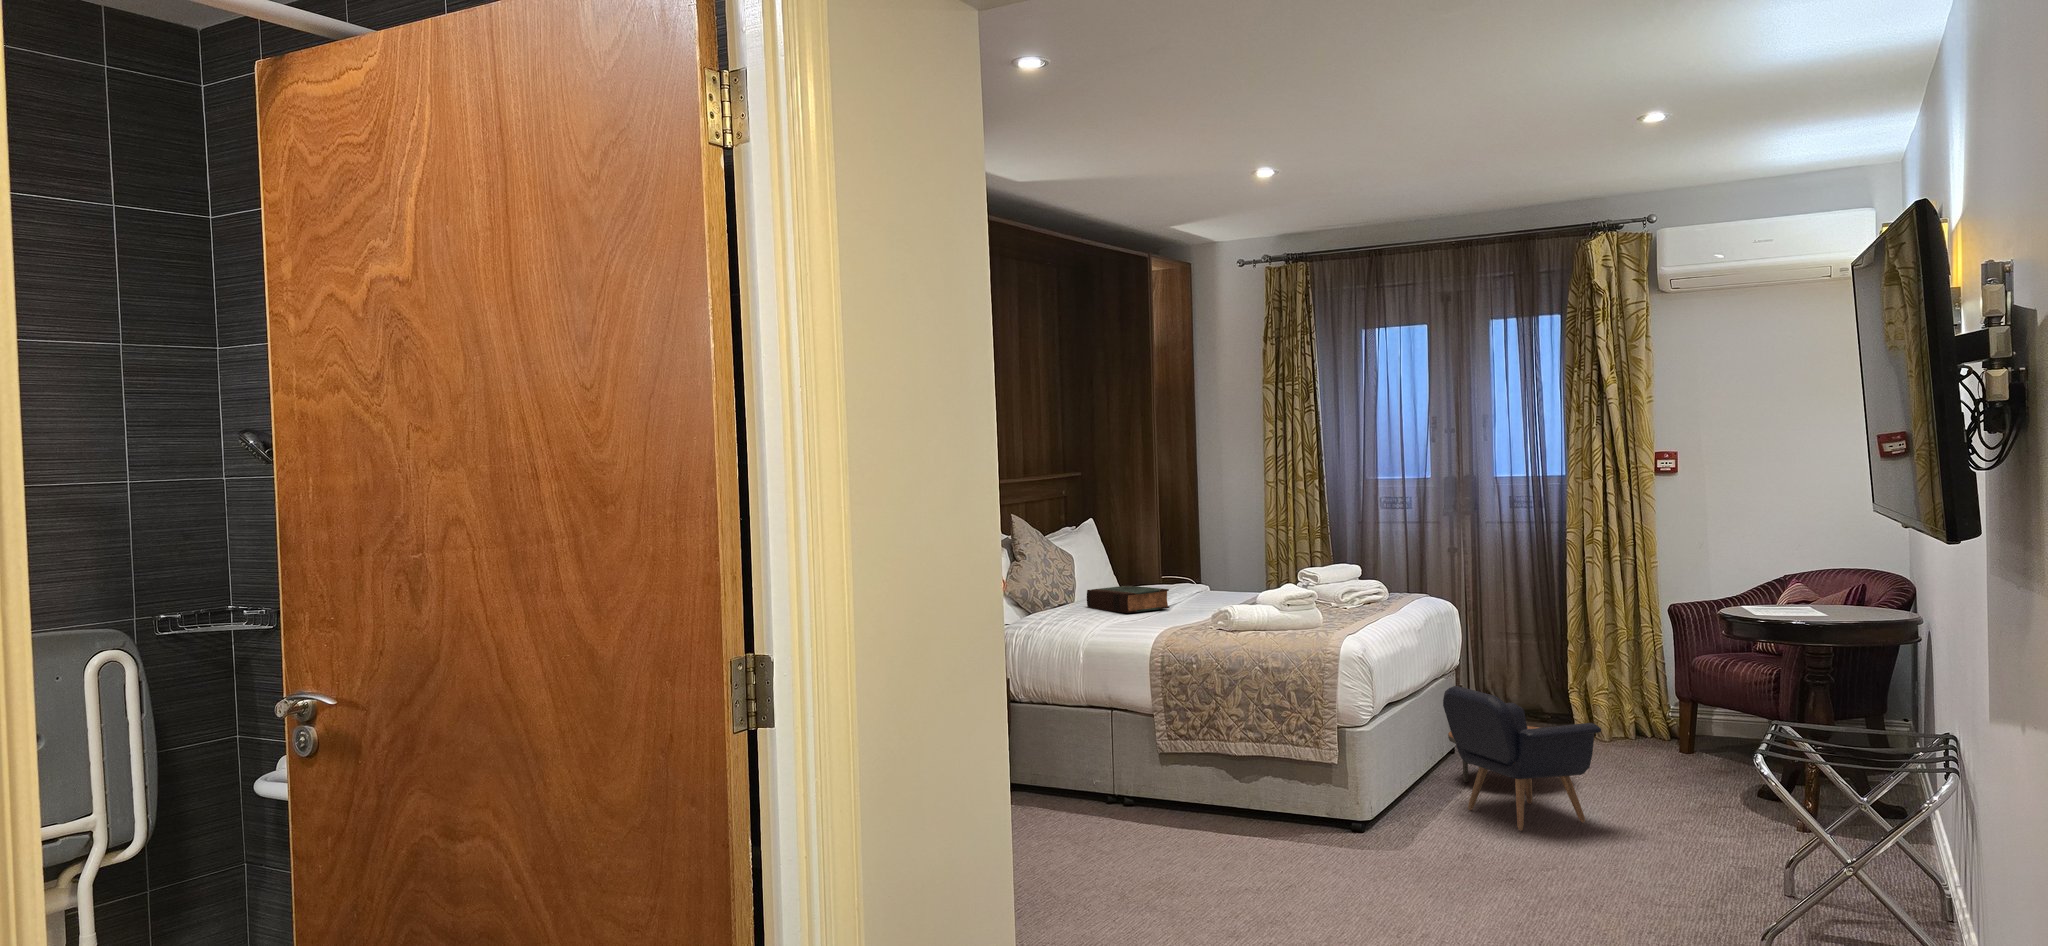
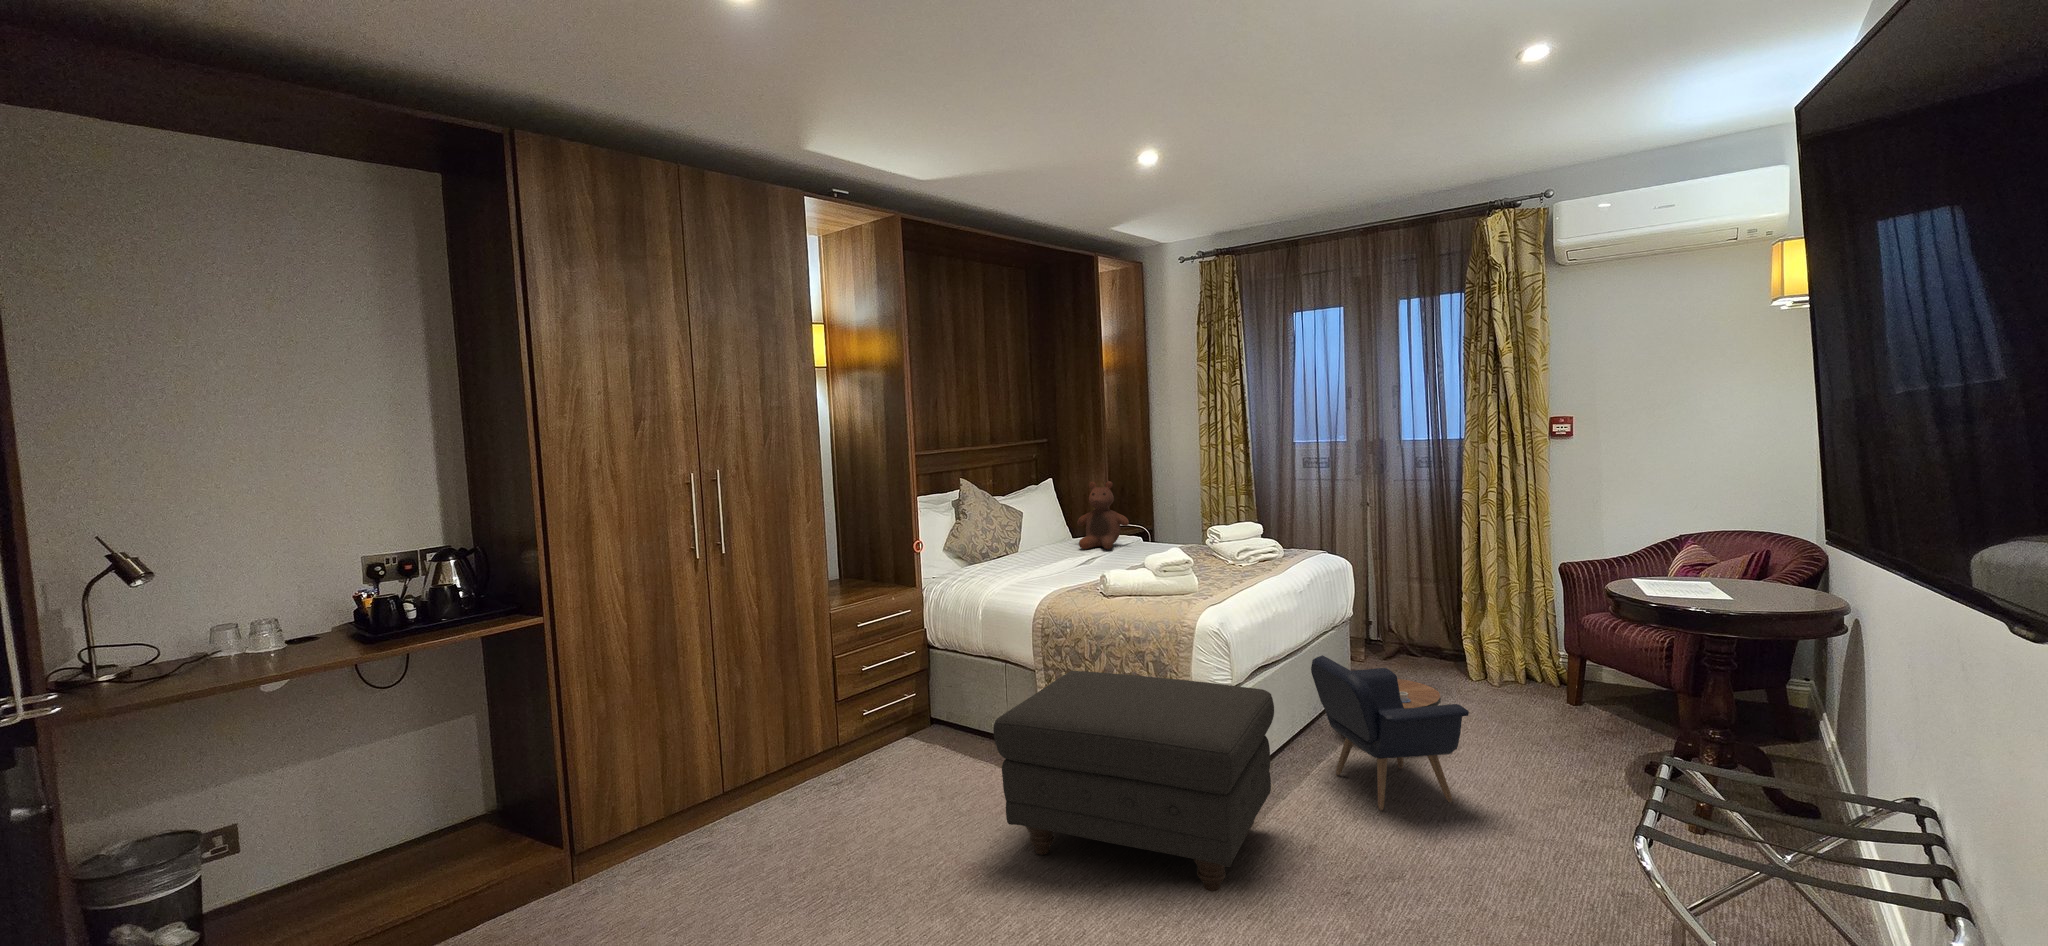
stuffed bear: none [1145,518,1207,596] -> present [1077,481,1129,549]
book: present [1087,585,1170,613] -> none [1011,542,1080,570]
ottoman: none [1167,702,1425,886] -> present [993,671,1274,891]

